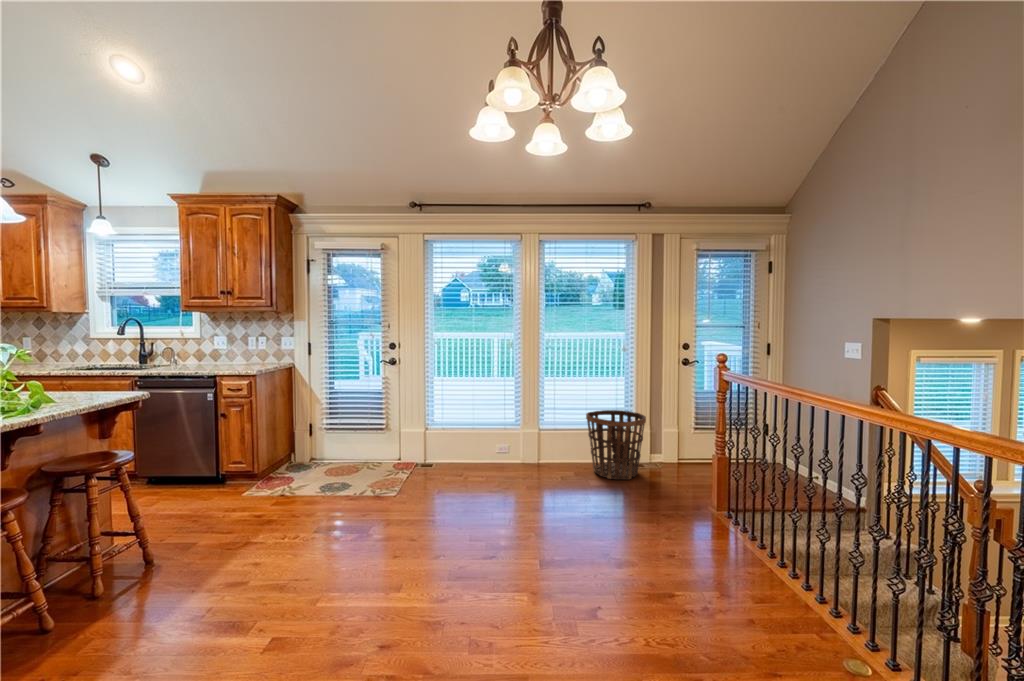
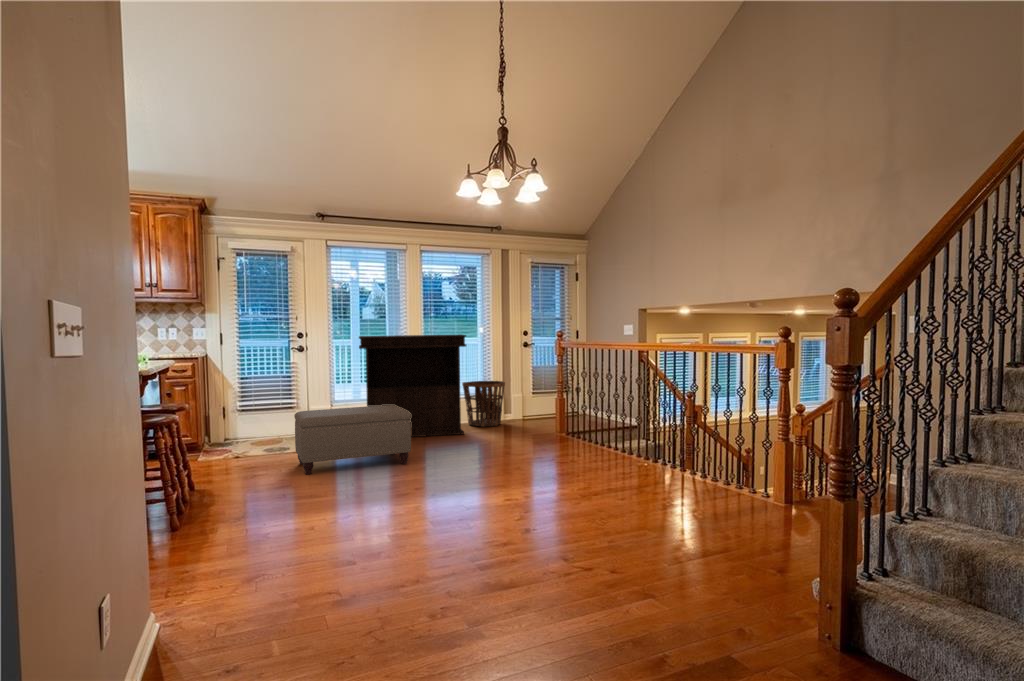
console table: none [433,350,579,495] -> present [359,334,466,437]
ottoman: none [259,465,445,578] -> present [294,405,411,475]

